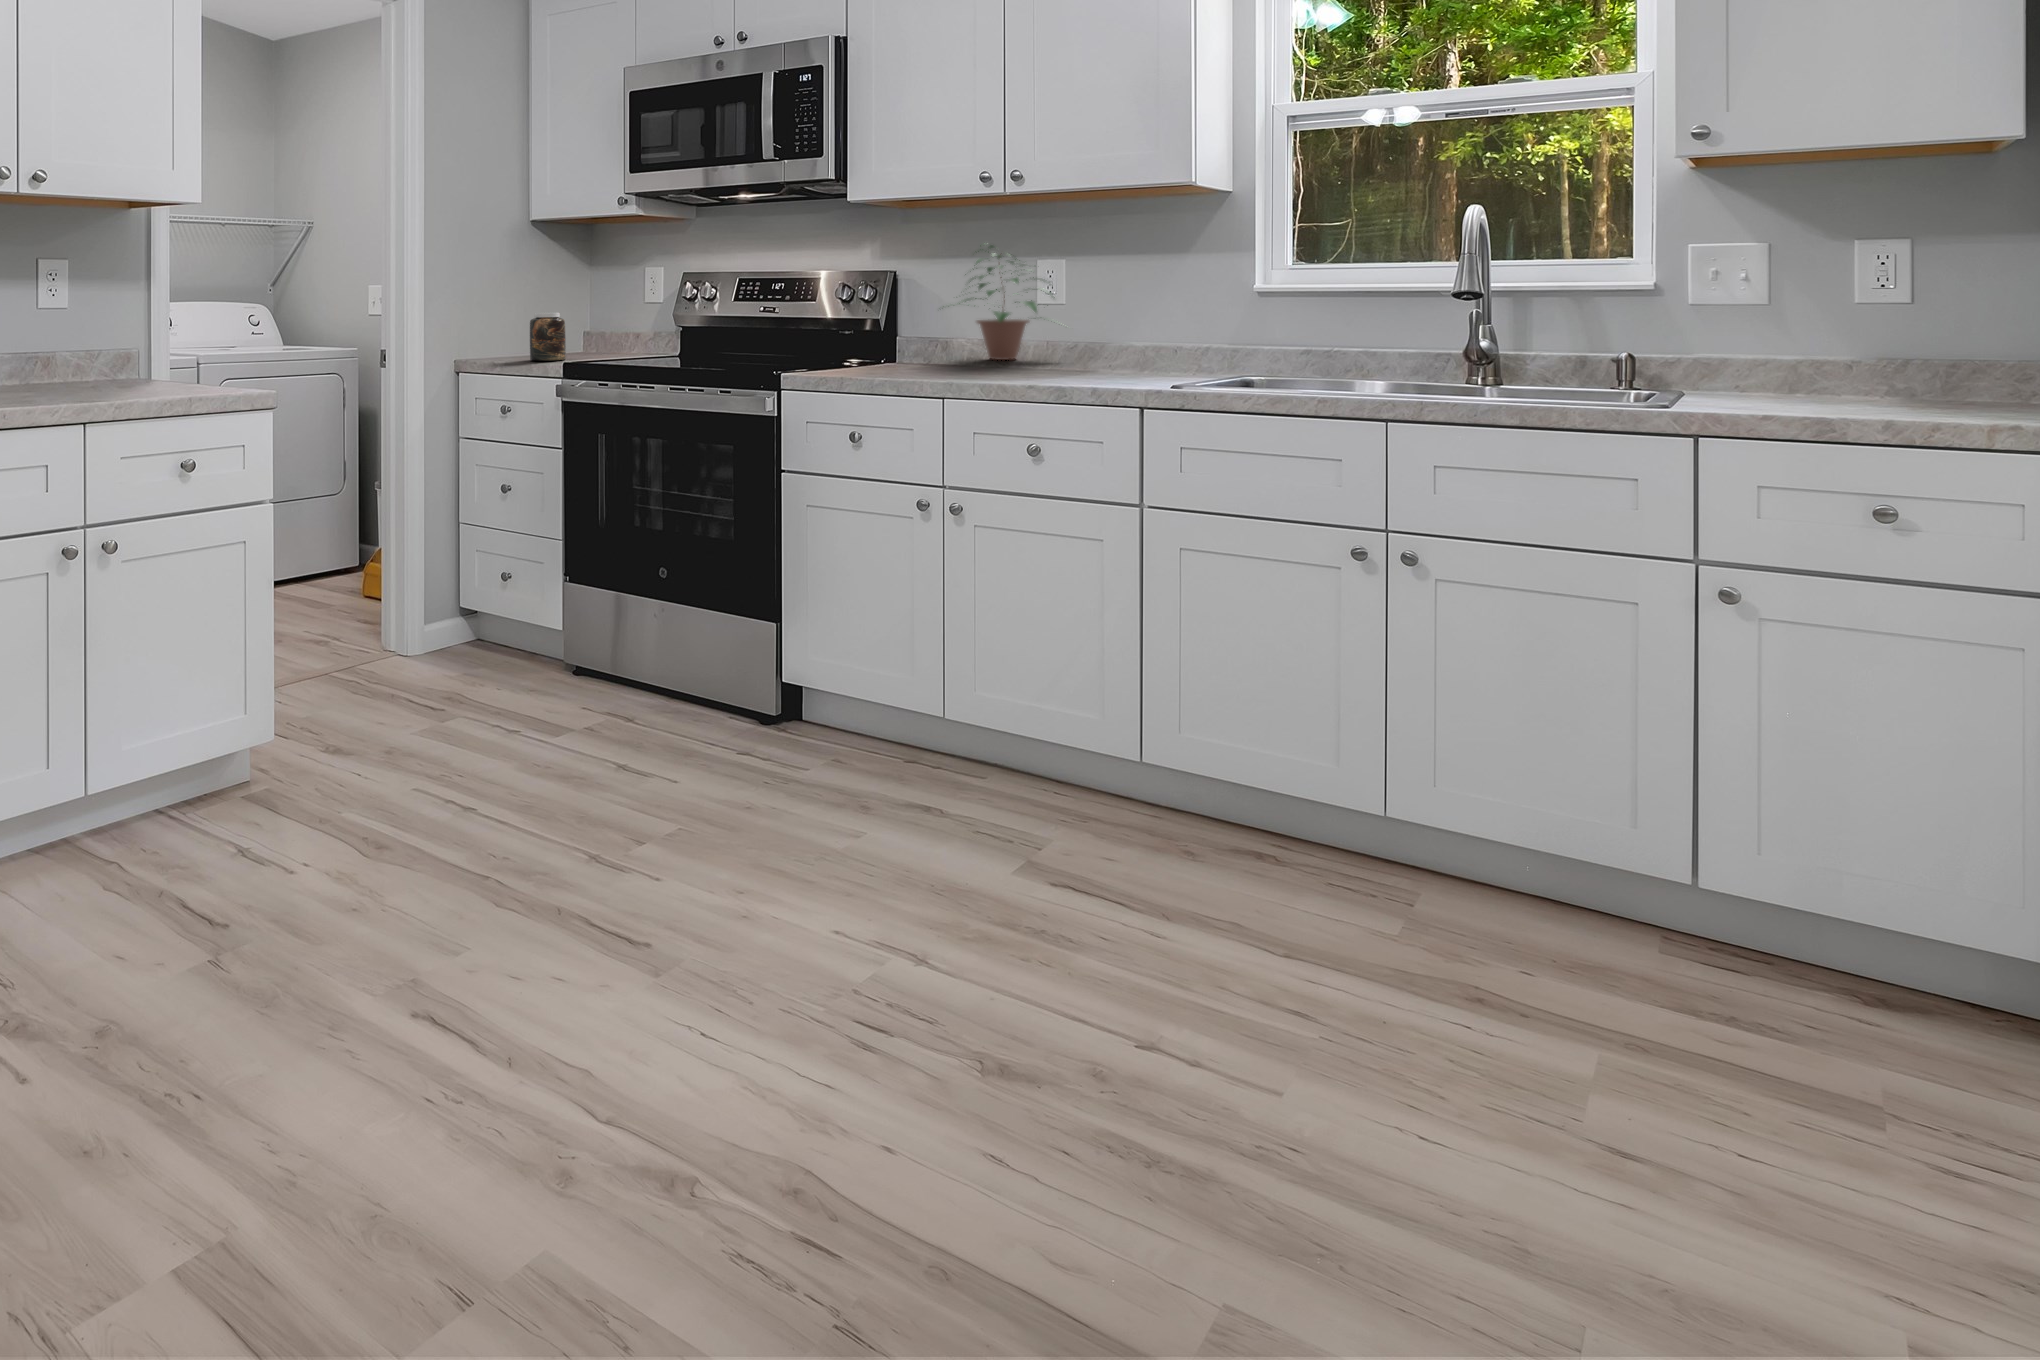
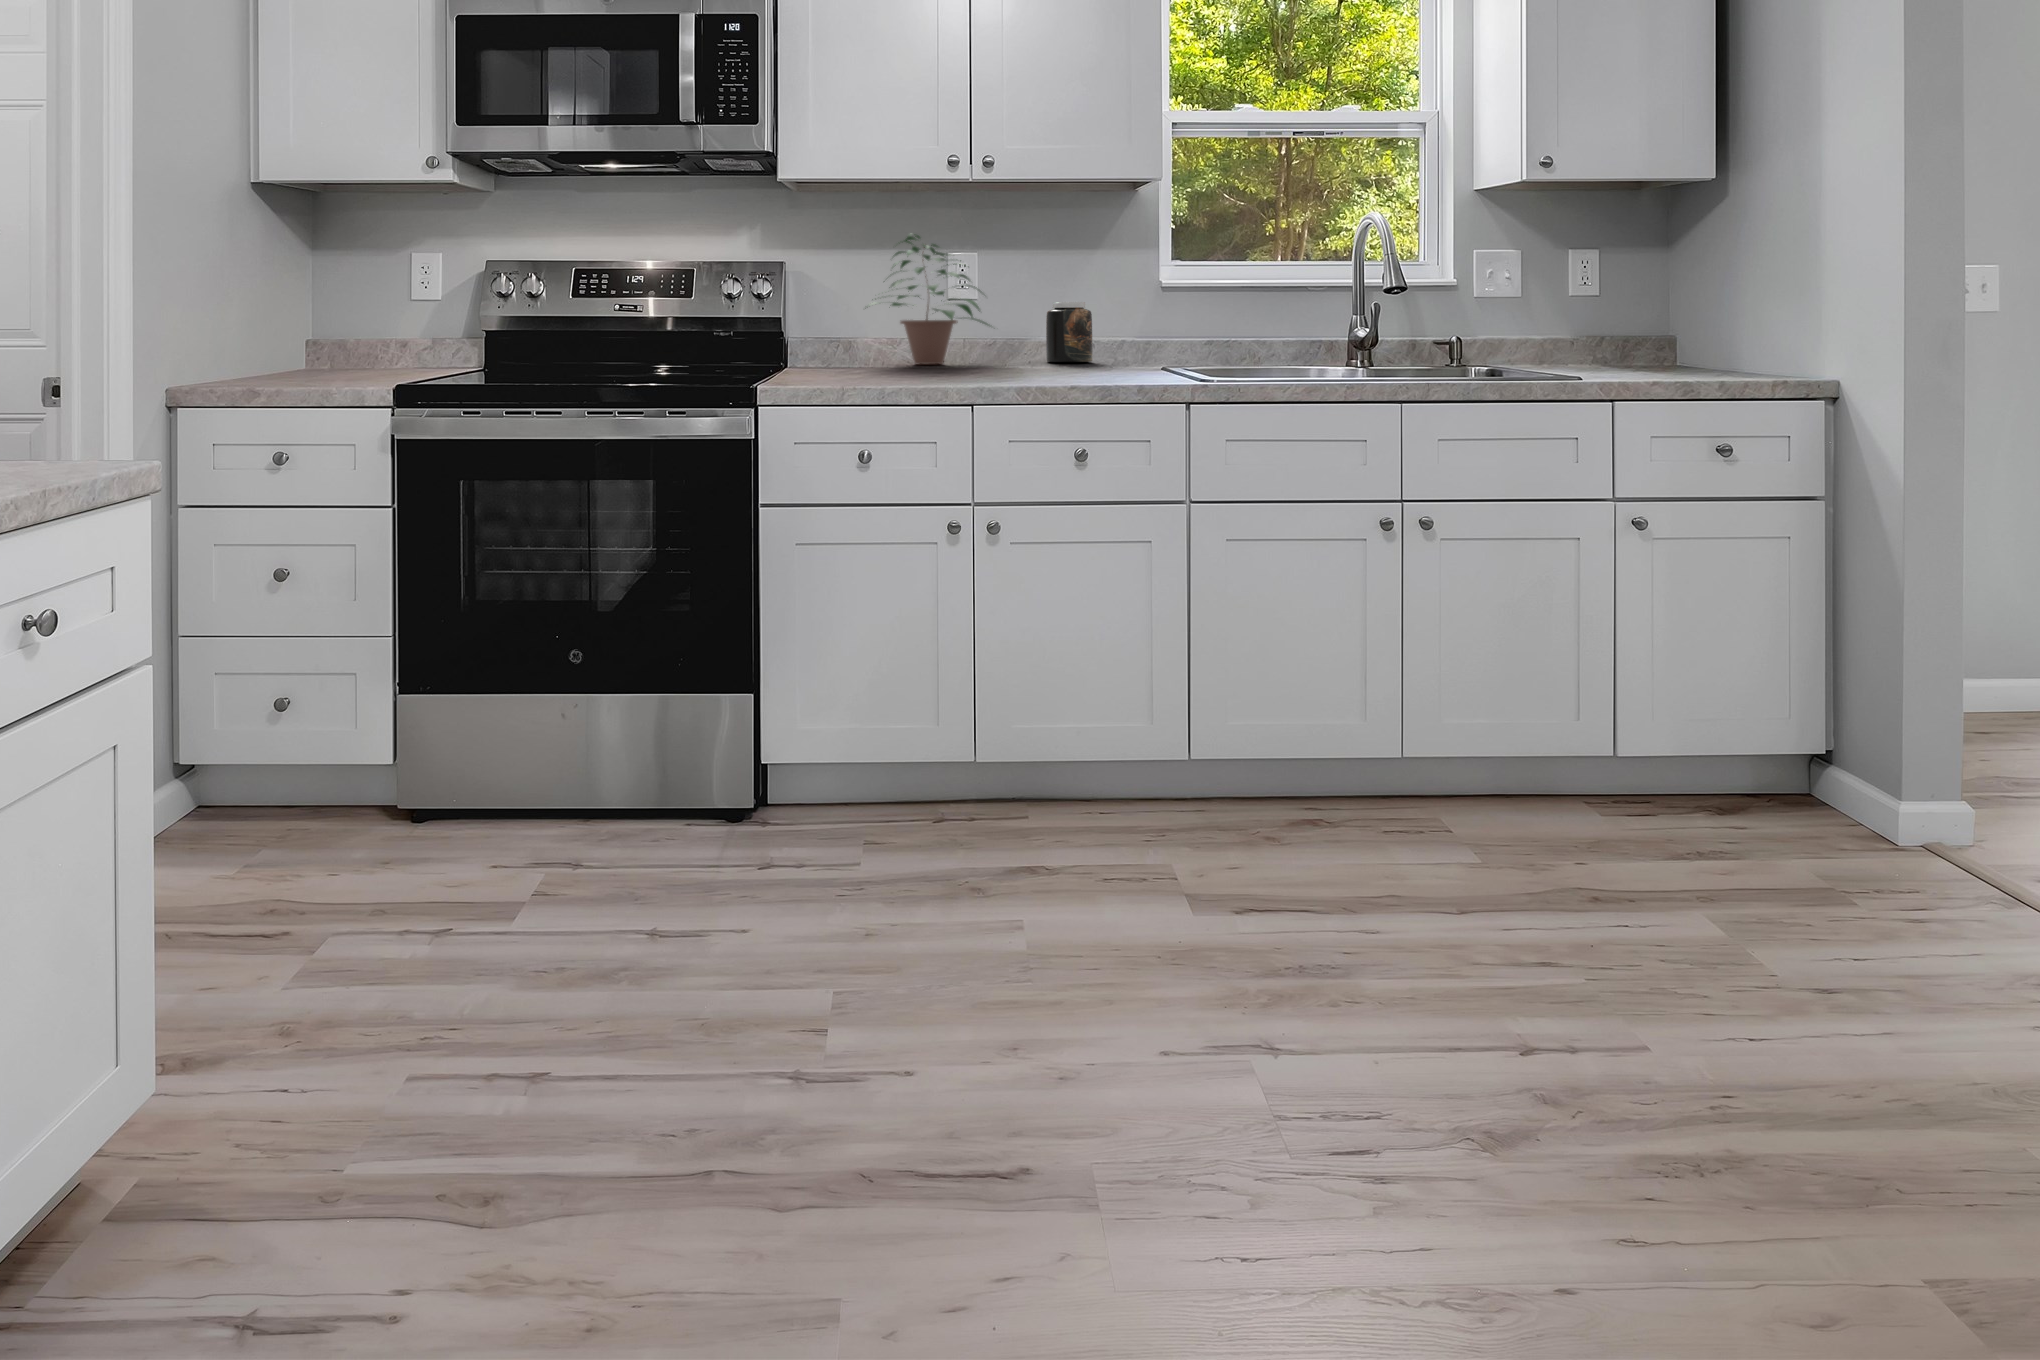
jar: present [530,312,566,361] -> present [1046,302,1093,362]

